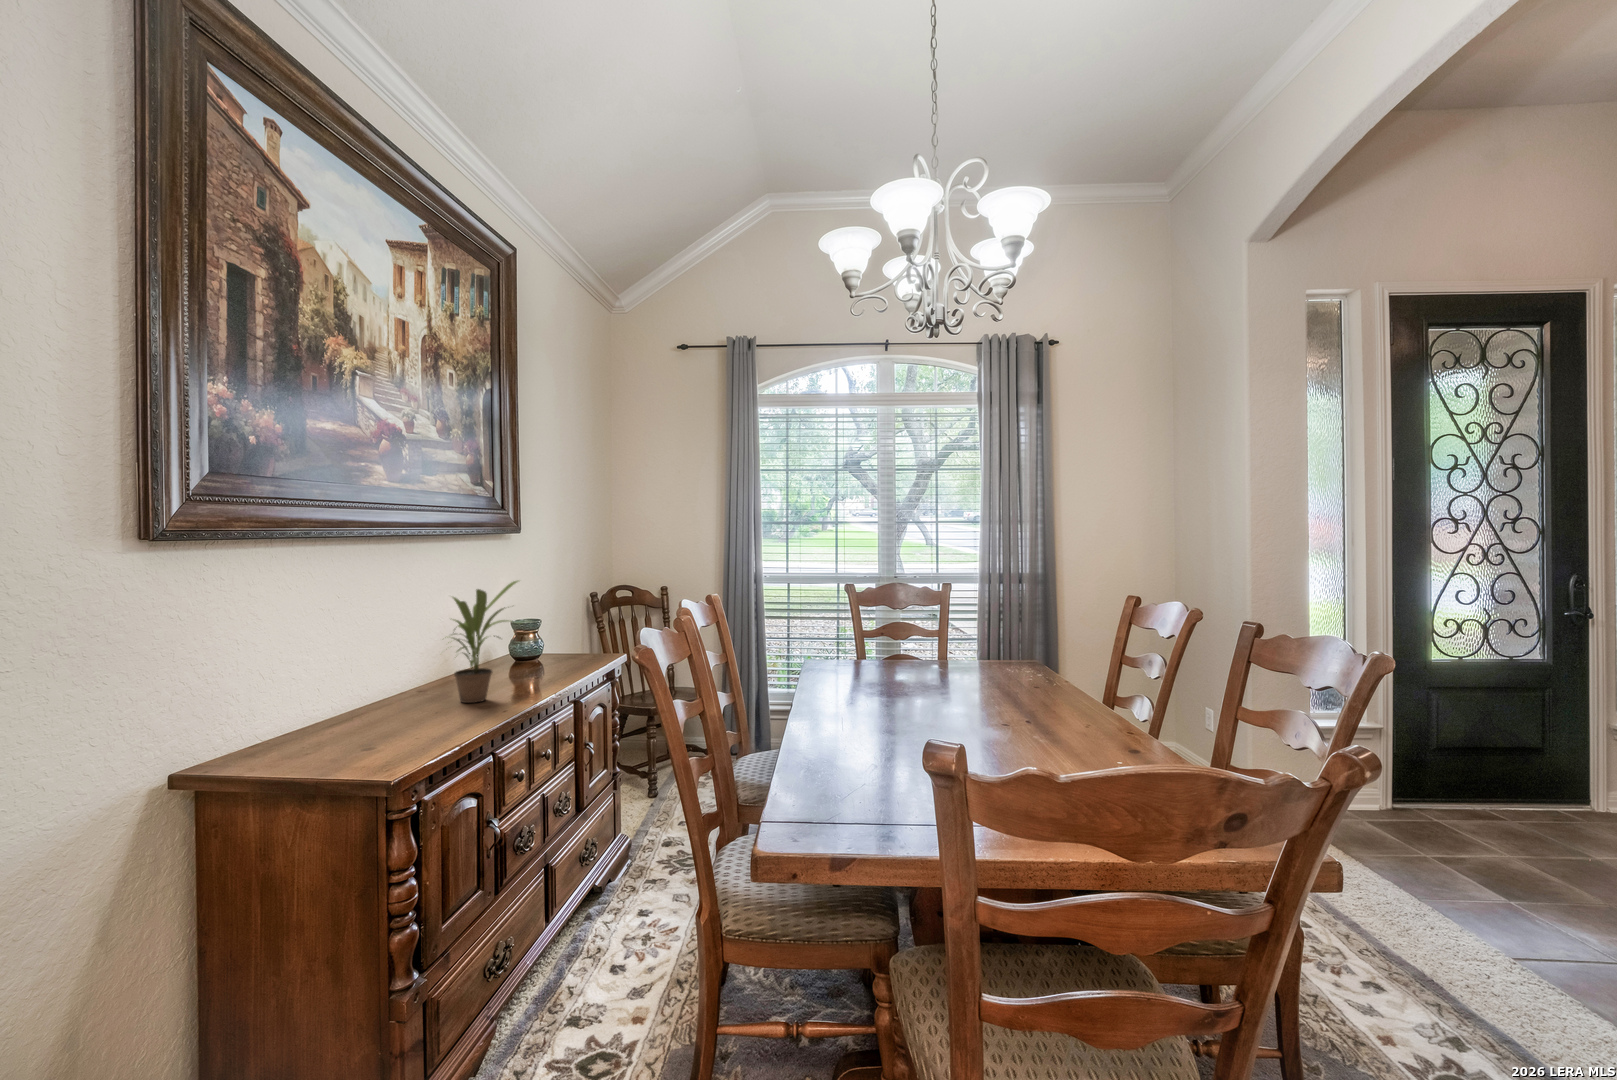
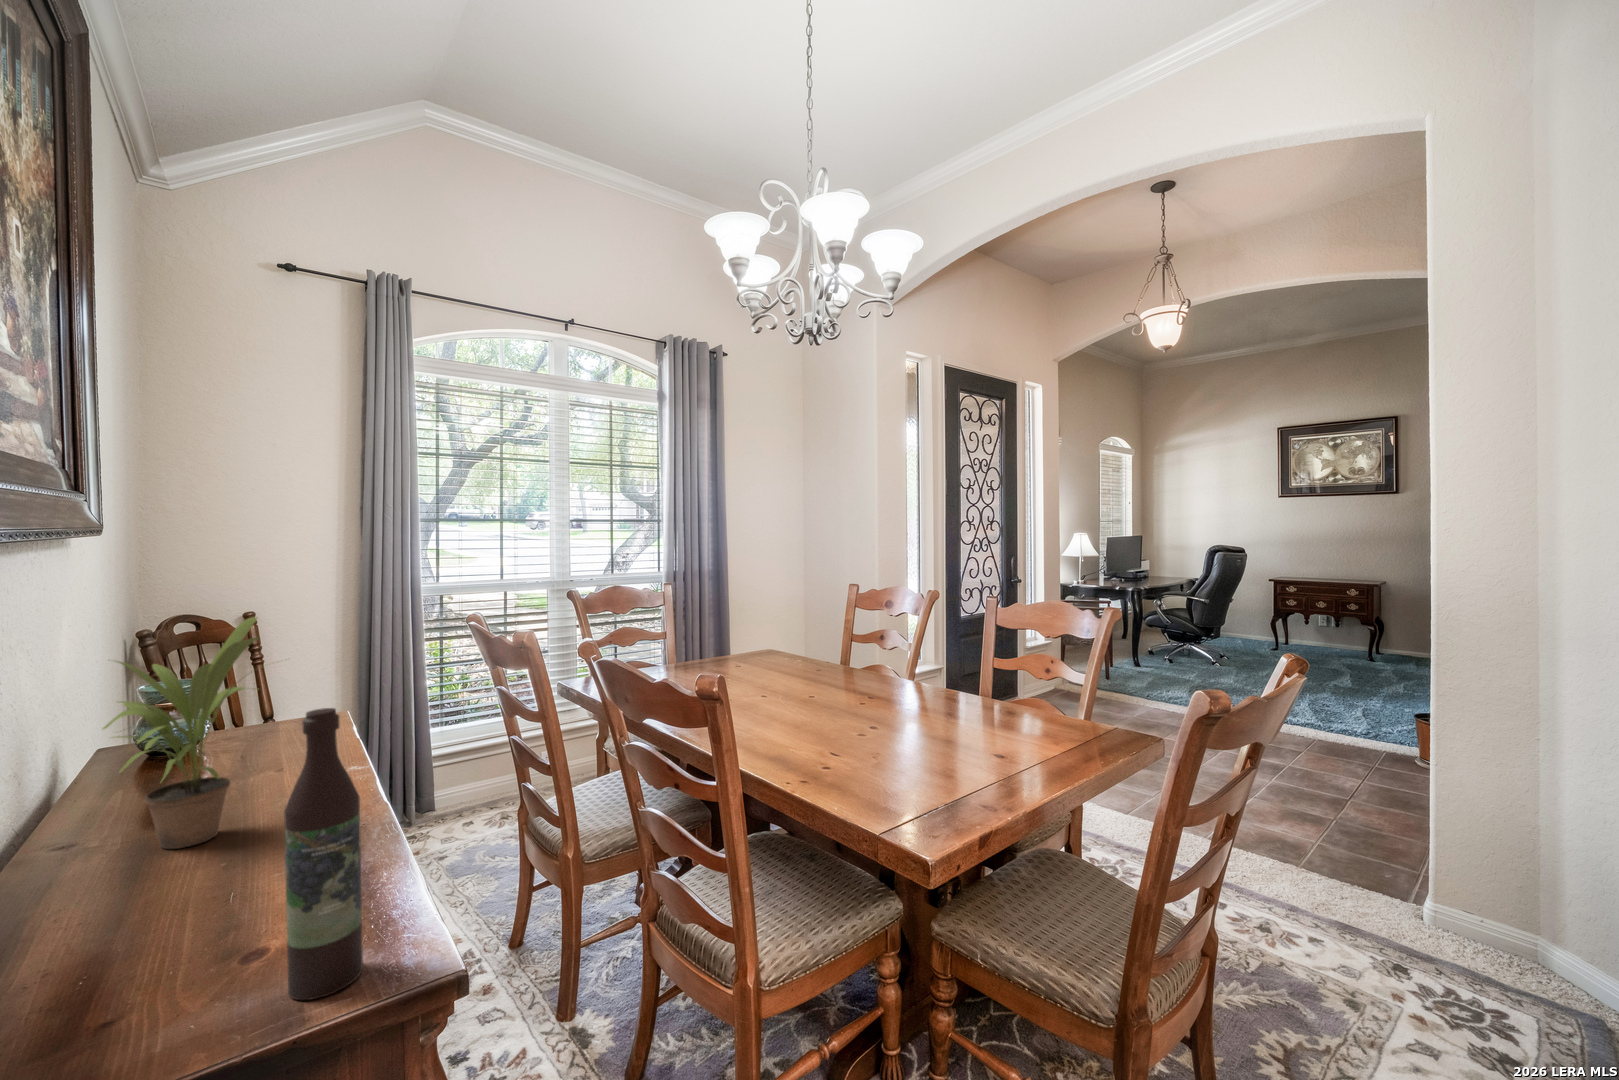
wine bottle: none [368,621,406,768] -> present [284,708,363,1000]

